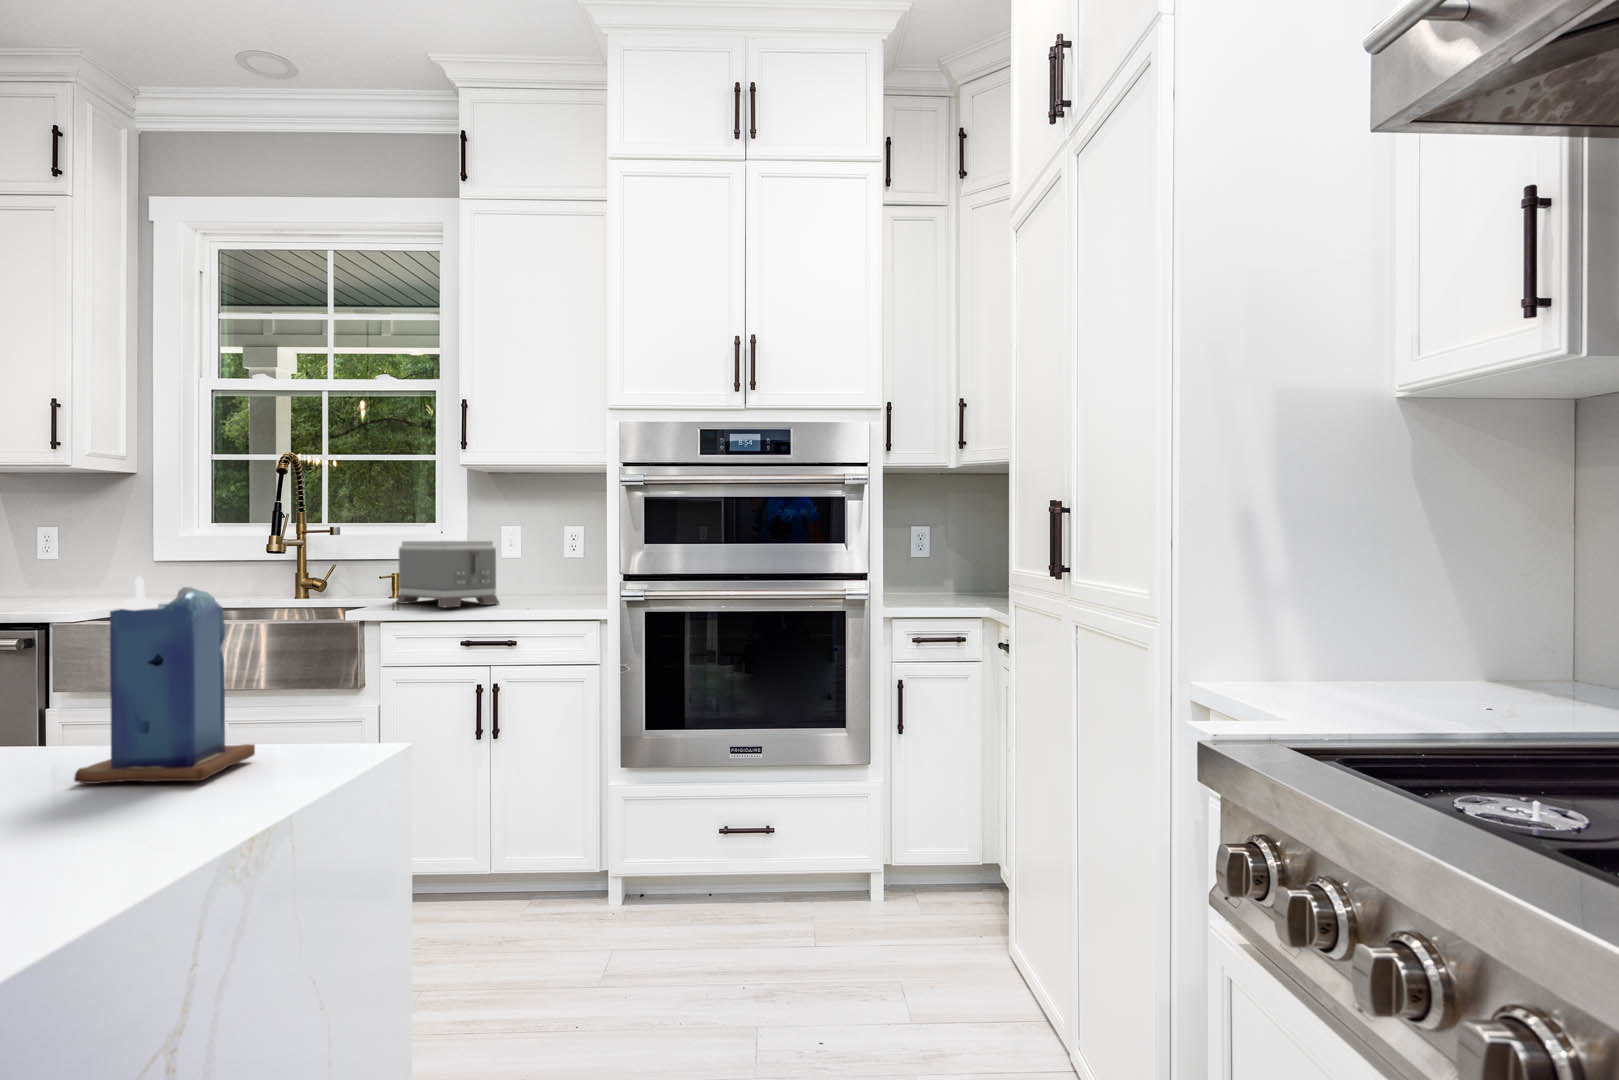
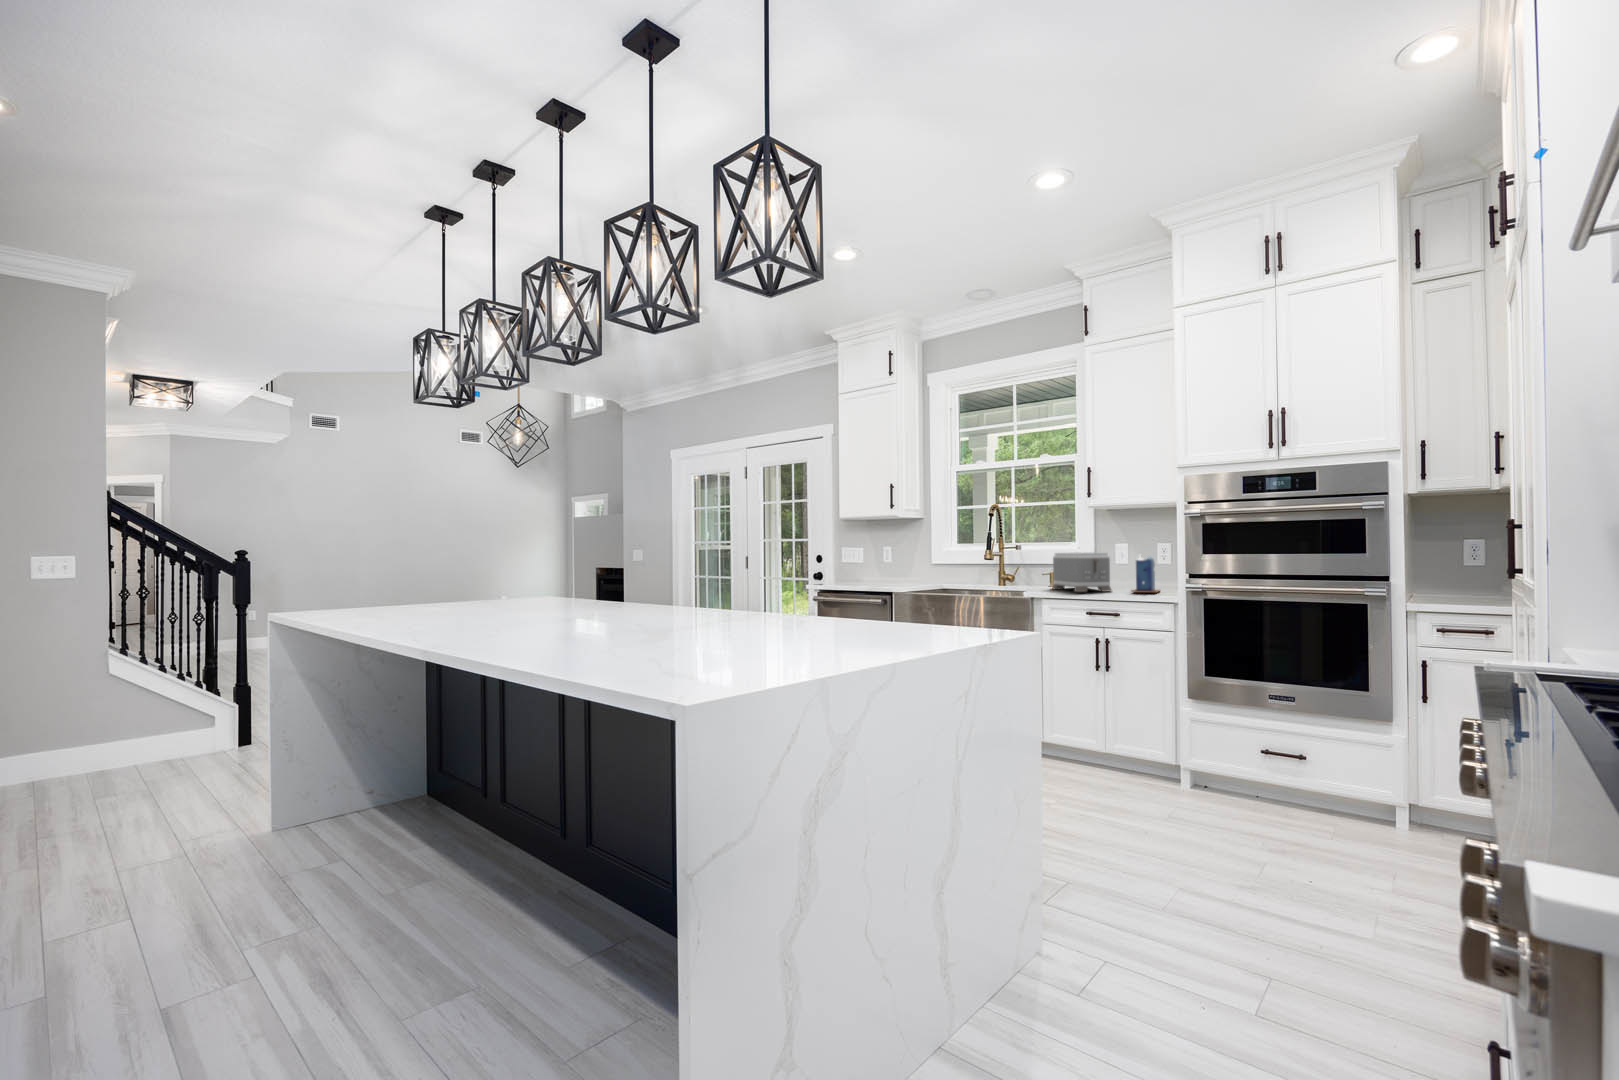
candle: present [74,576,255,784] -> present [1131,555,1160,593]

